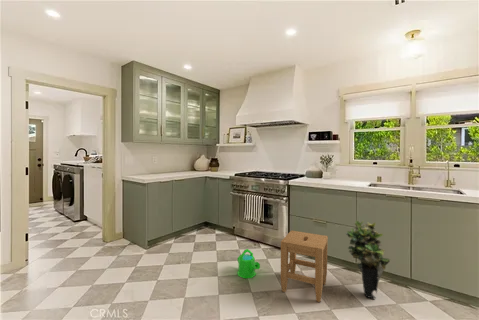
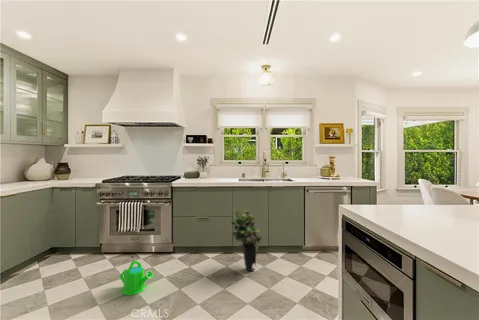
stool: present [281,230,328,302] -> none [179,227,219,292]

